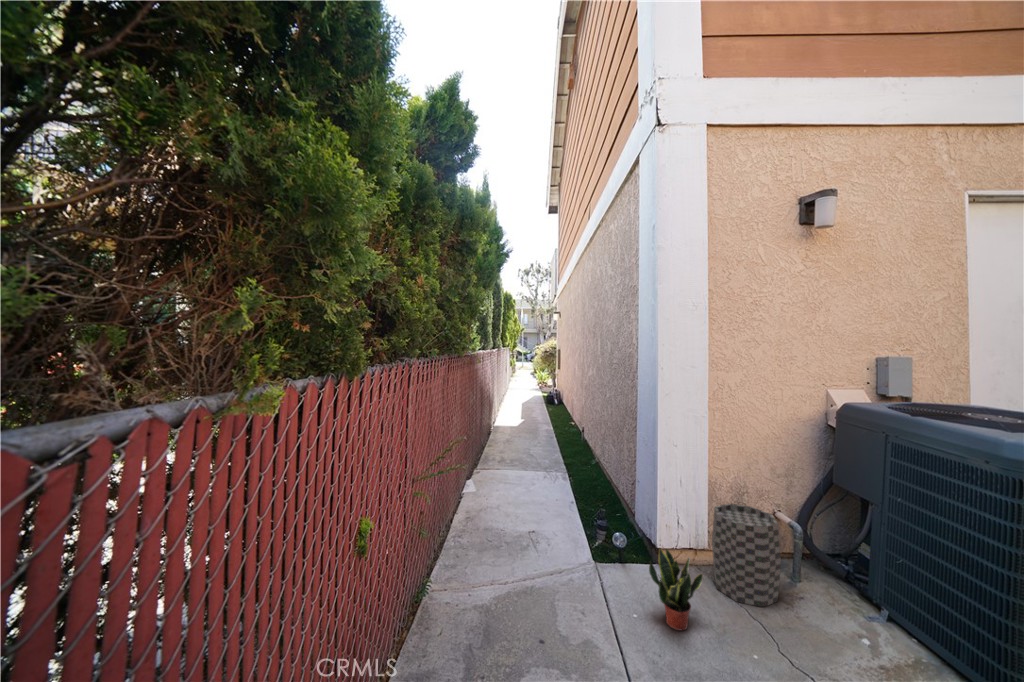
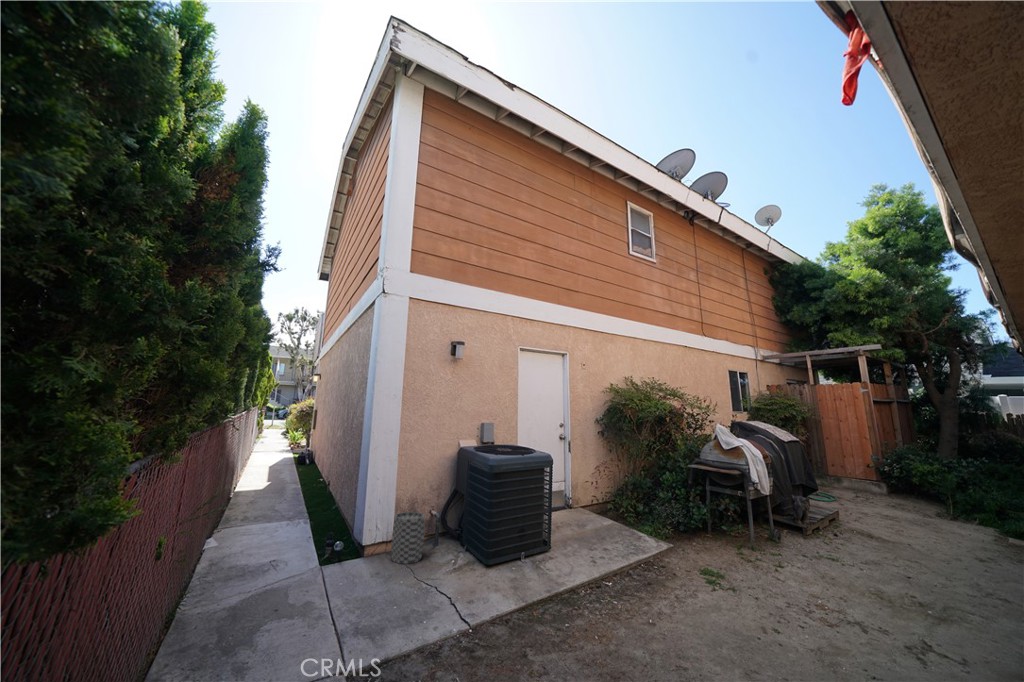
potted plant: present [649,549,703,630] -> none [349,534,378,579]

